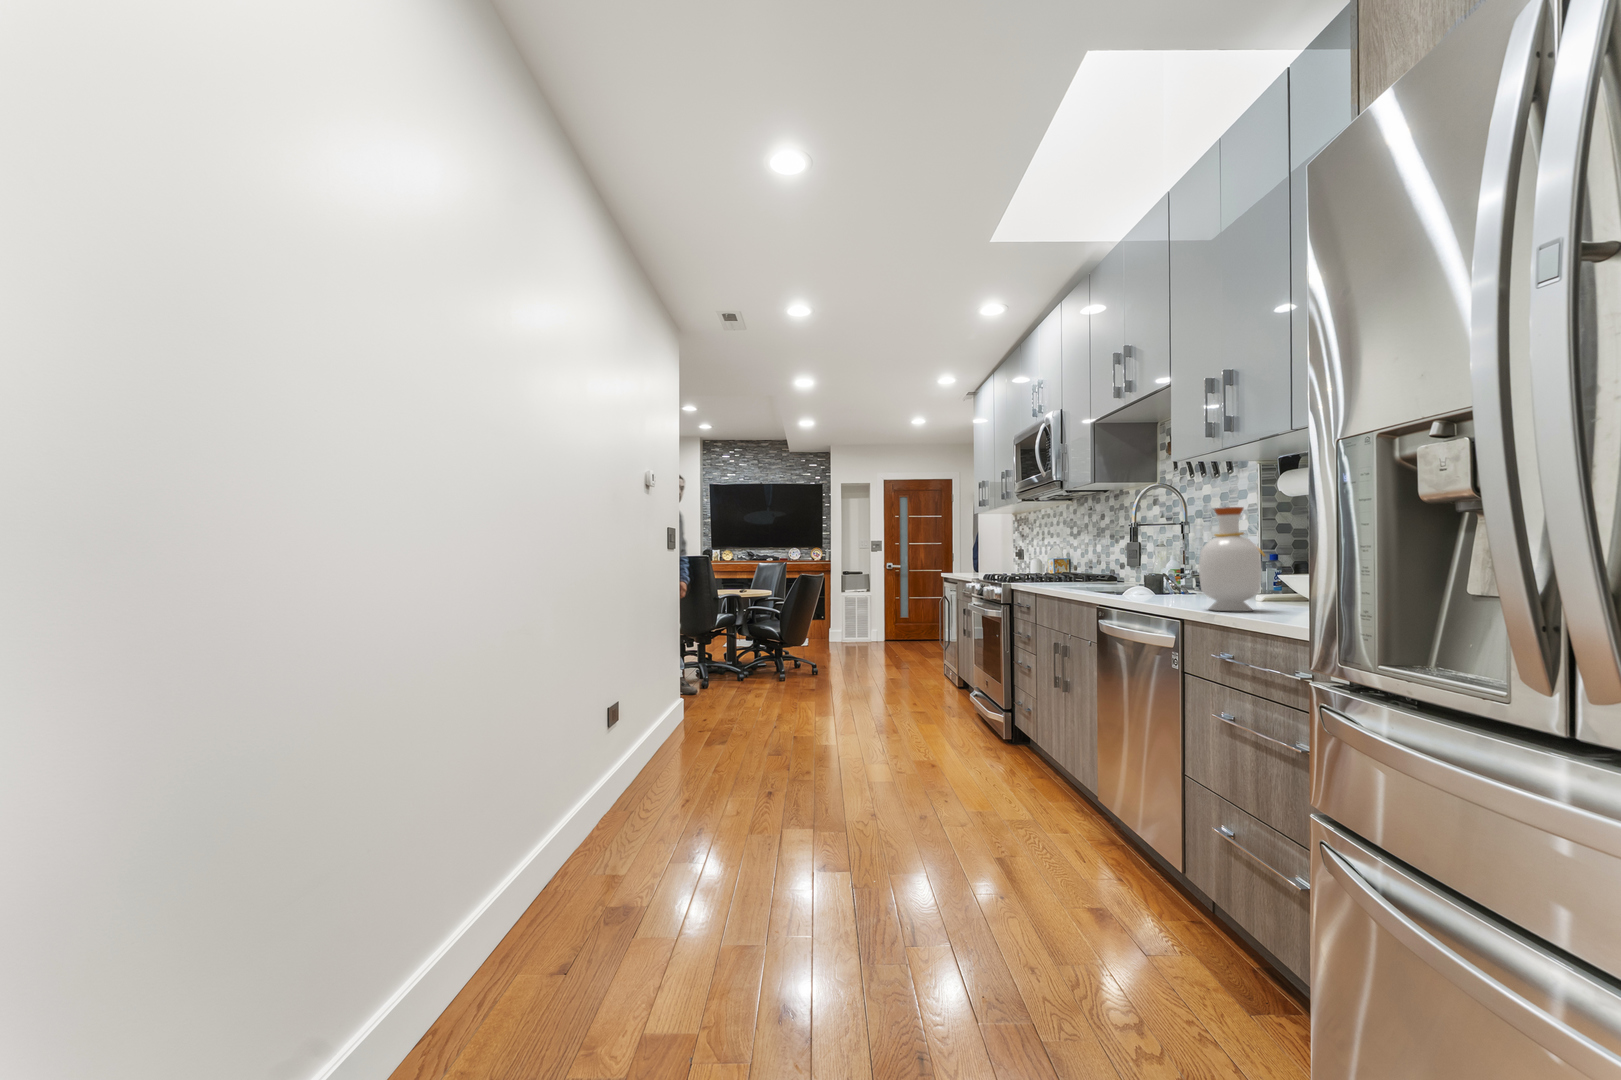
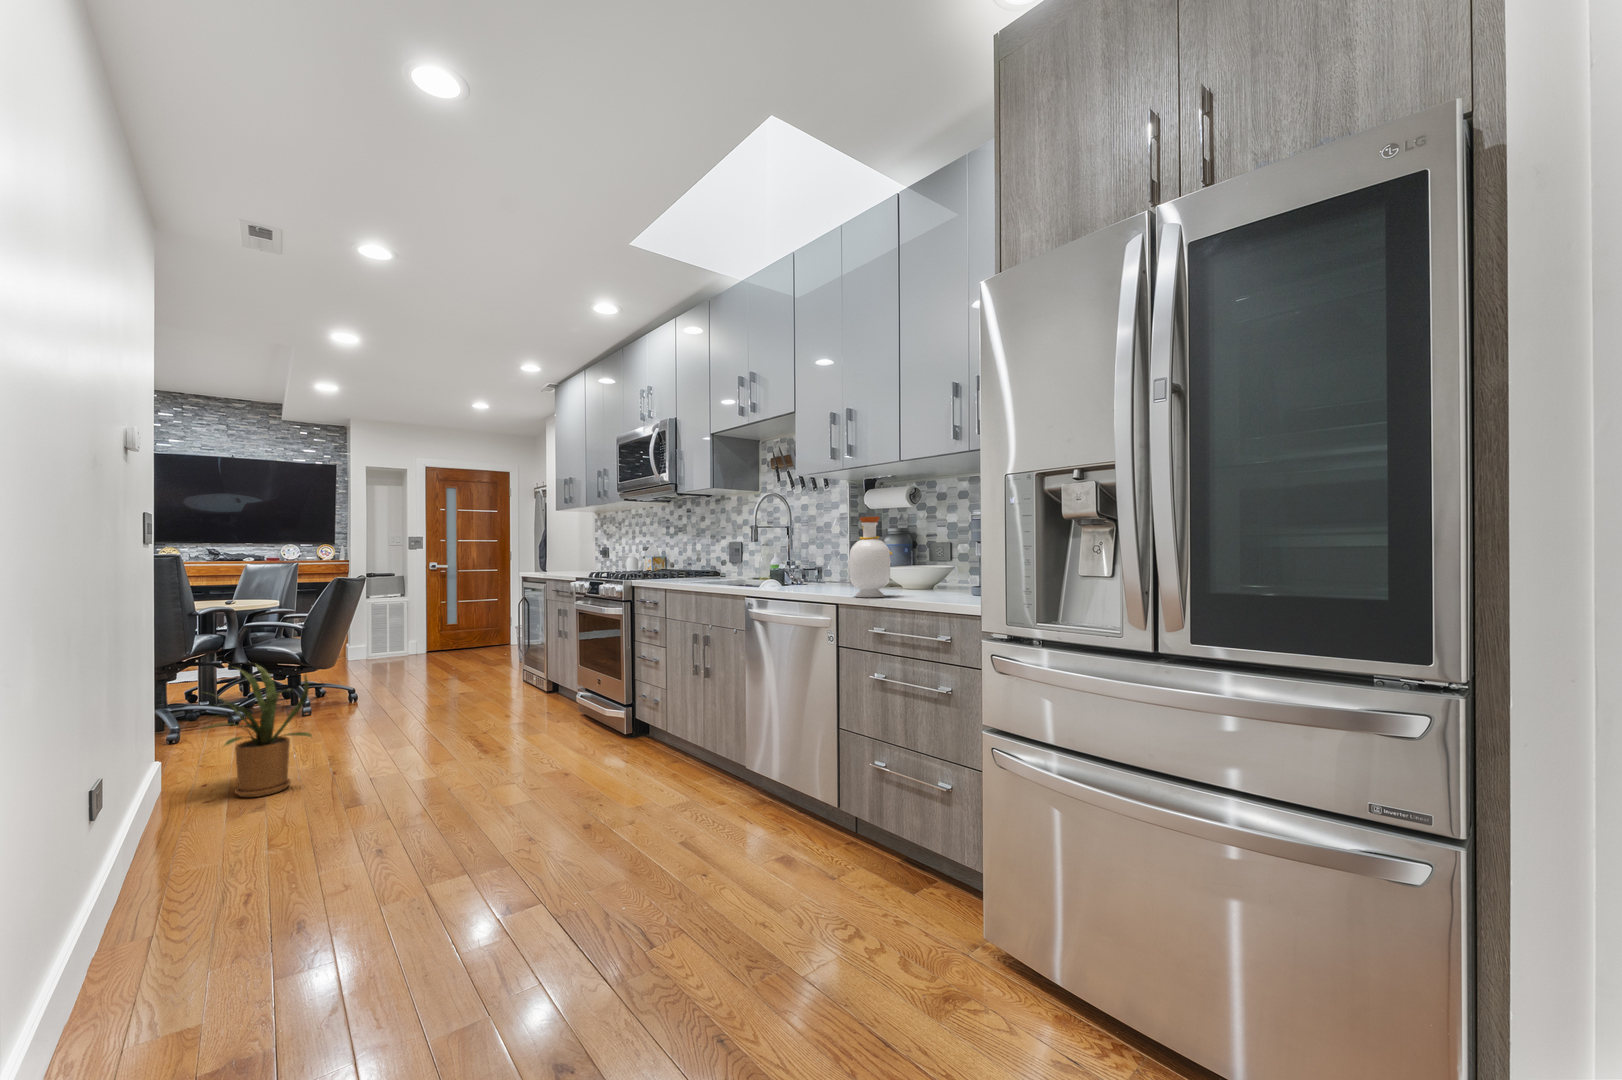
house plant: none [681,637,747,738] -> present [204,665,312,797]

